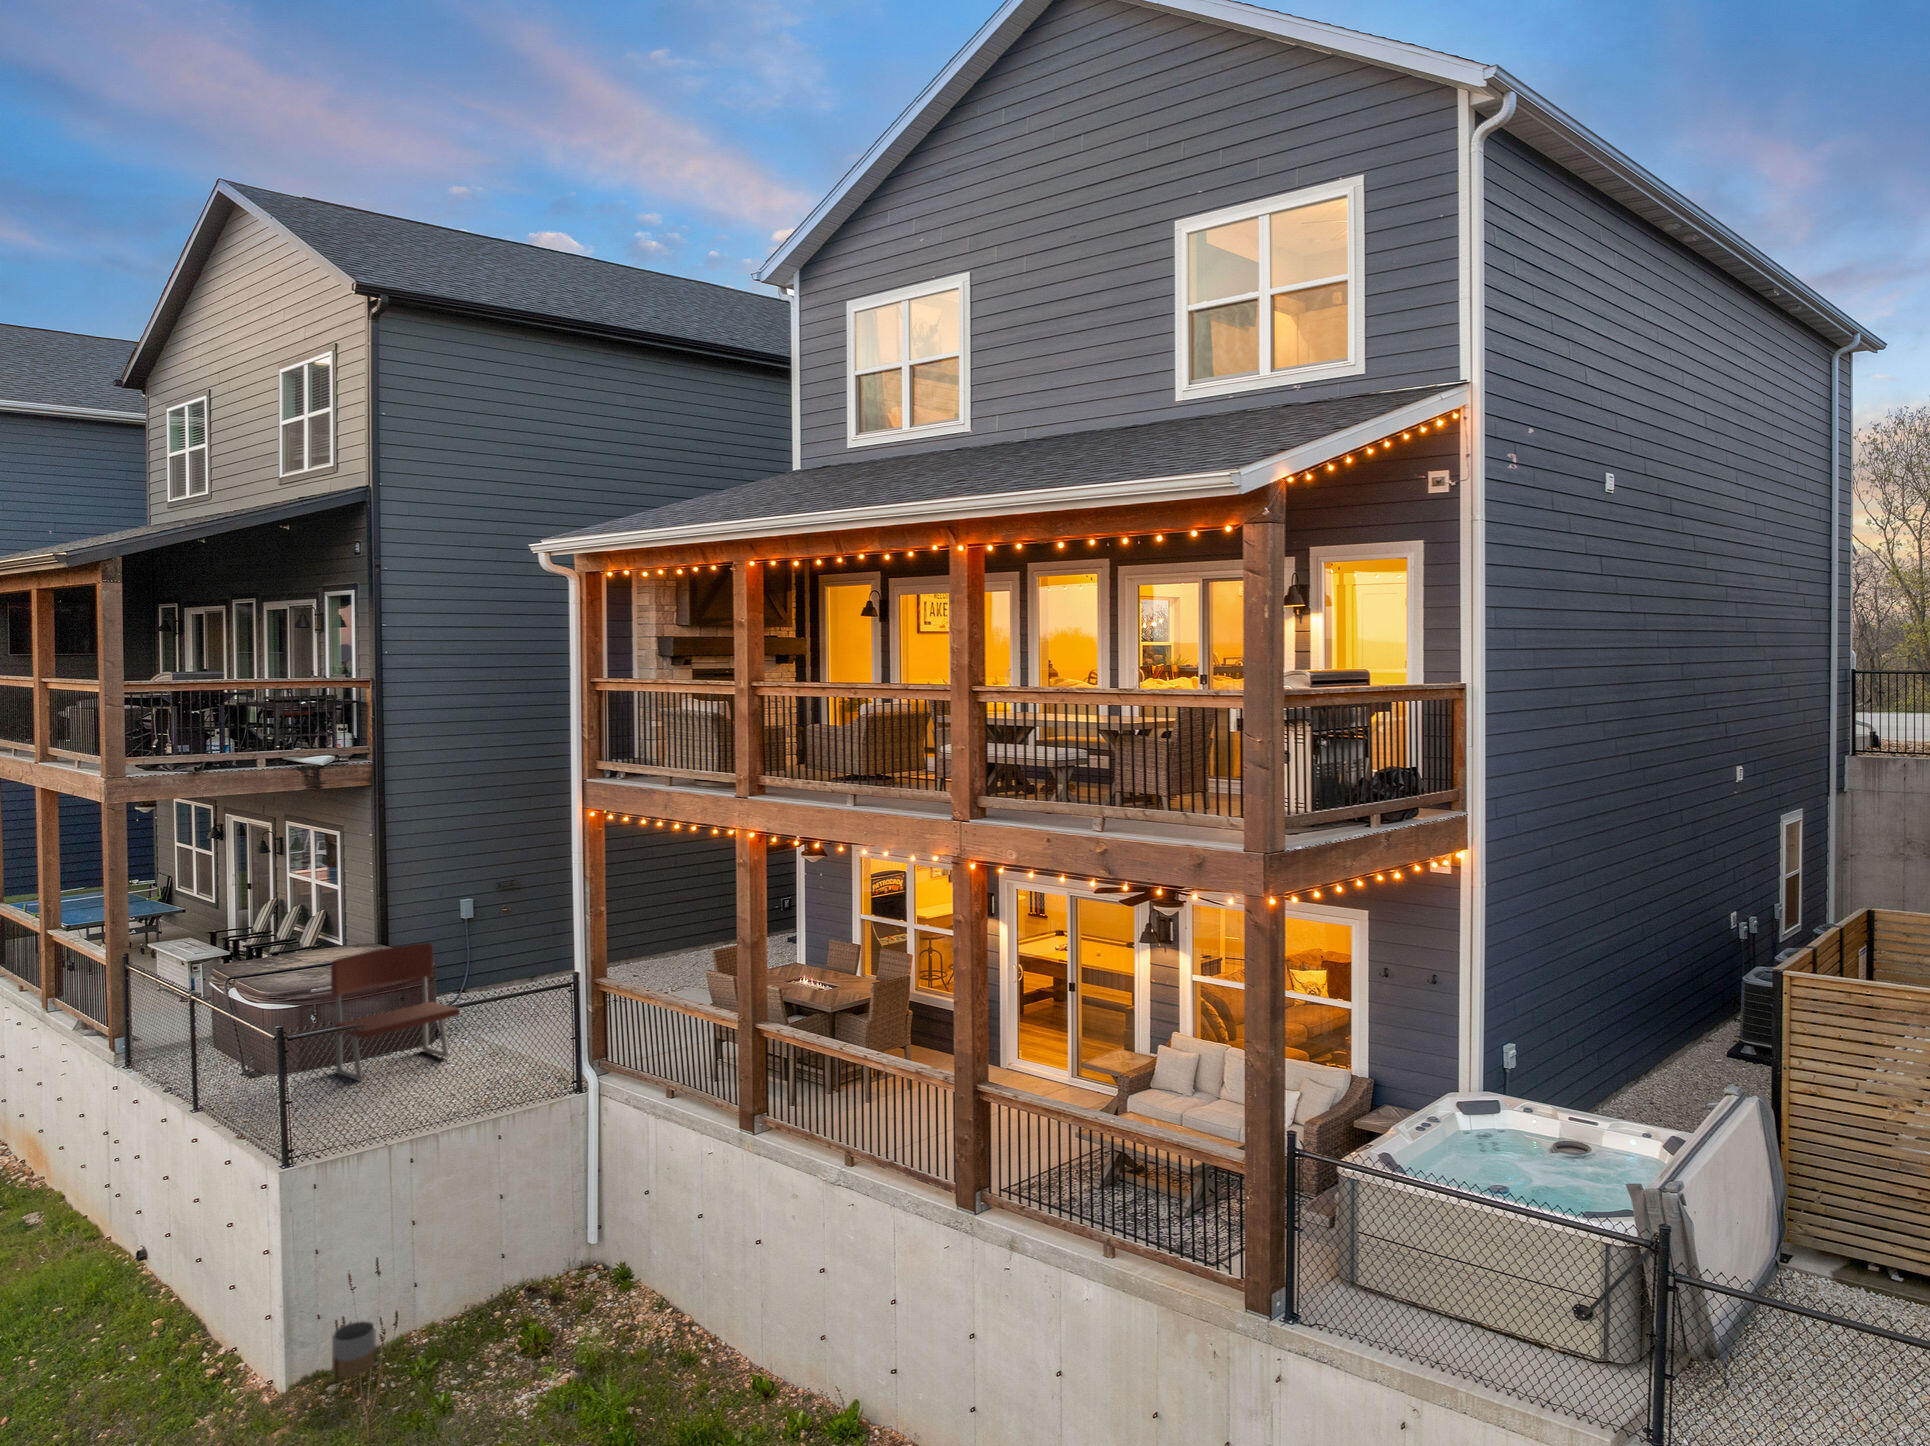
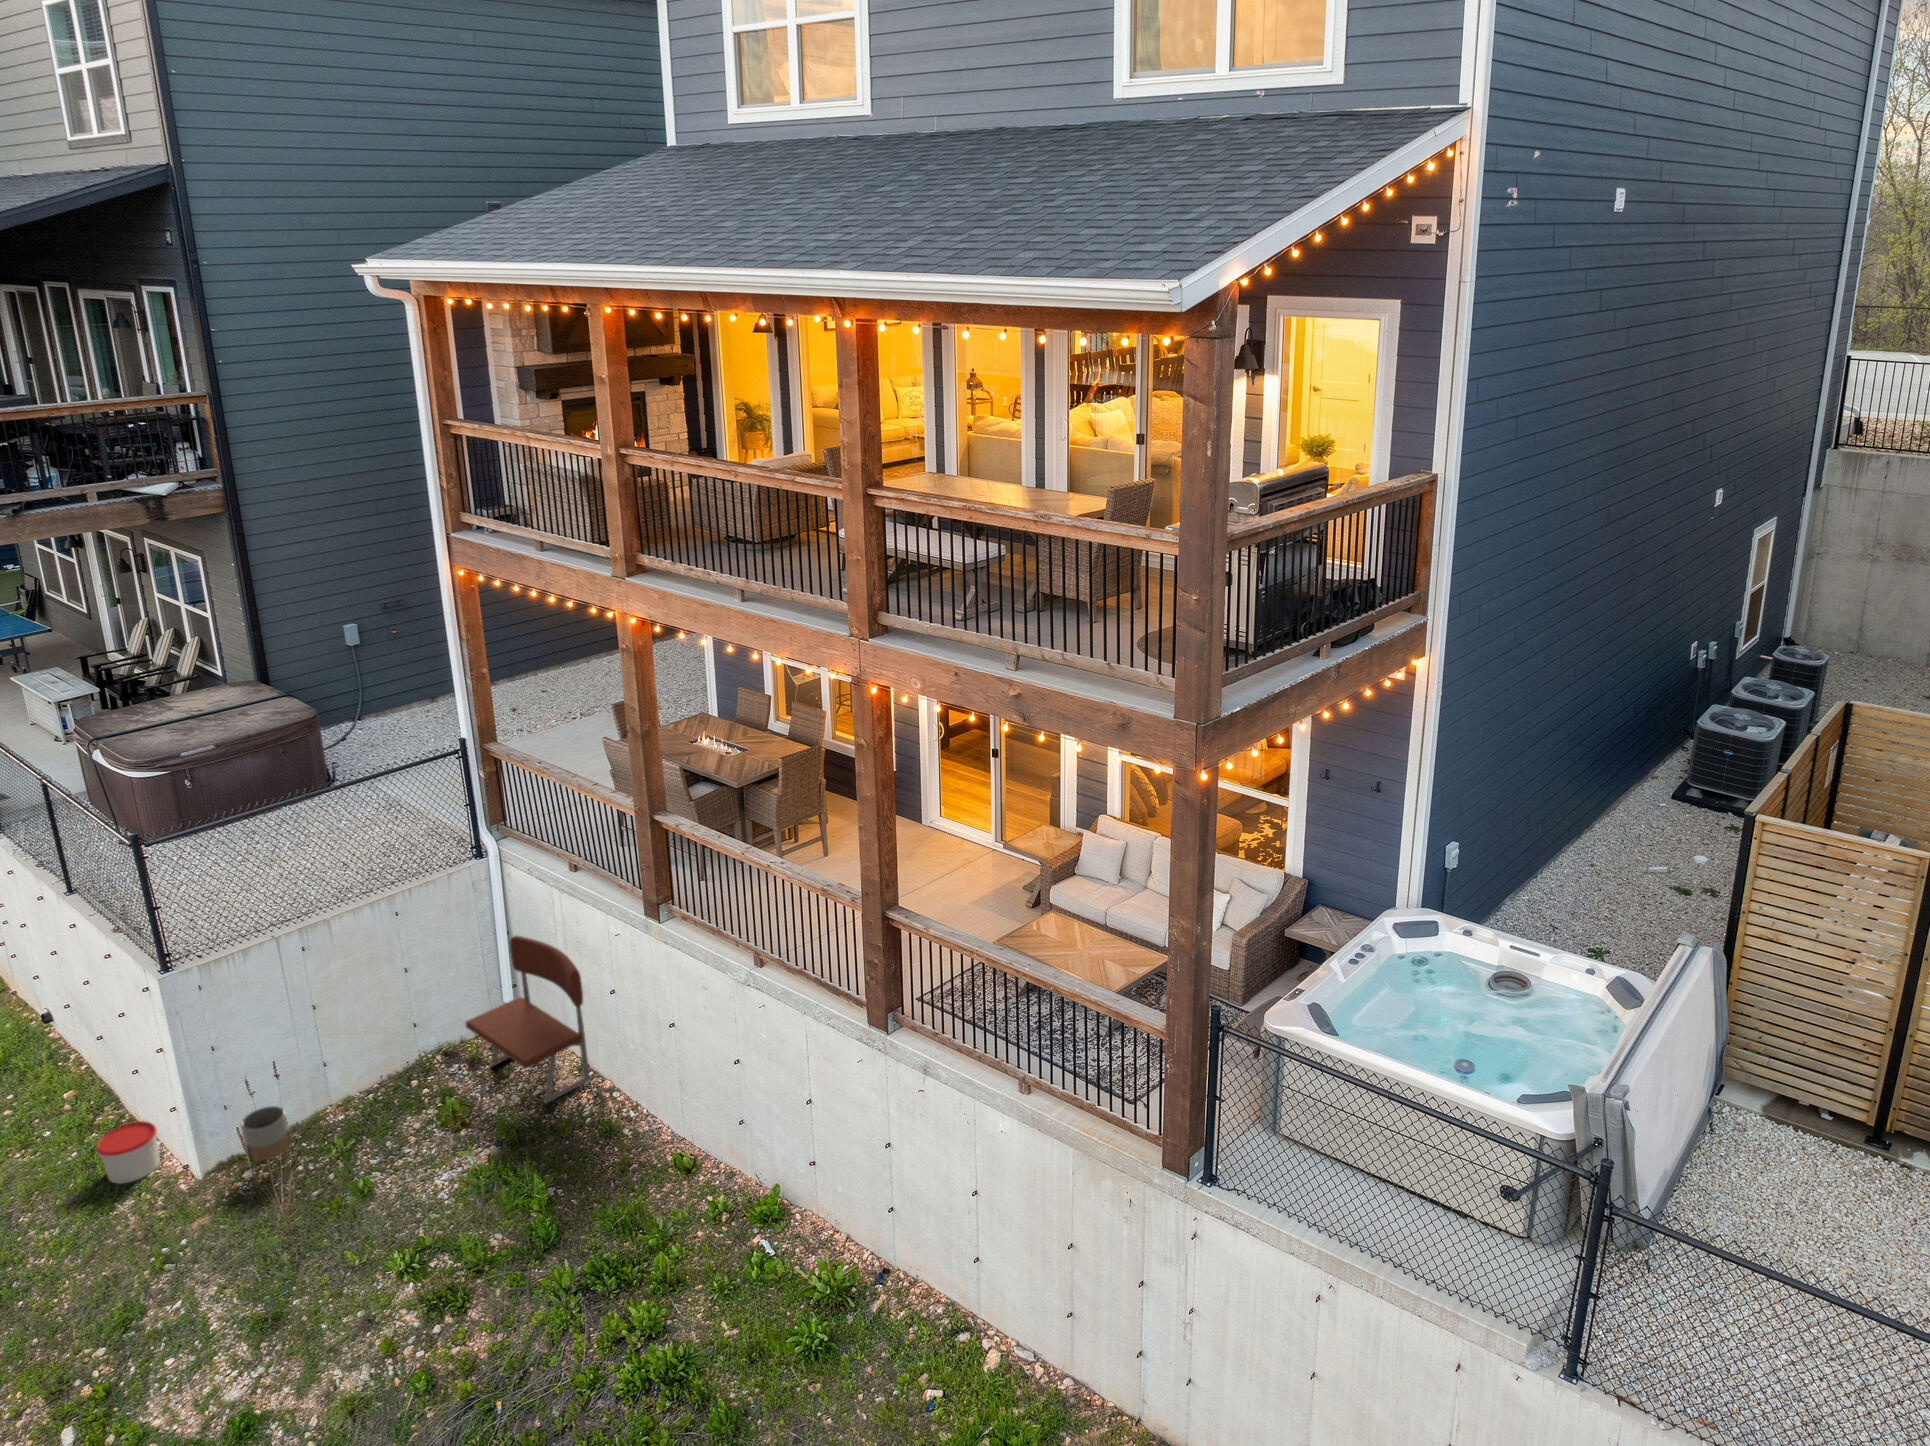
bench: present [331,943,460,1081] -> present [465,936,591,1103]
bucket: none [189,1338,248,1401] -> present [96,1121,160,1183]

